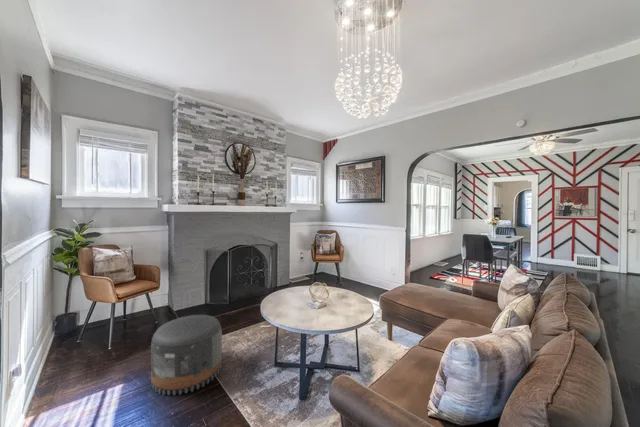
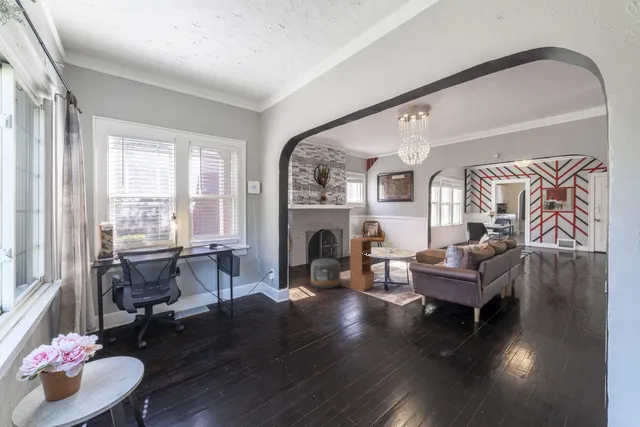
bookcase: none [229,275,285,410] -> present [350,237,374,292]

